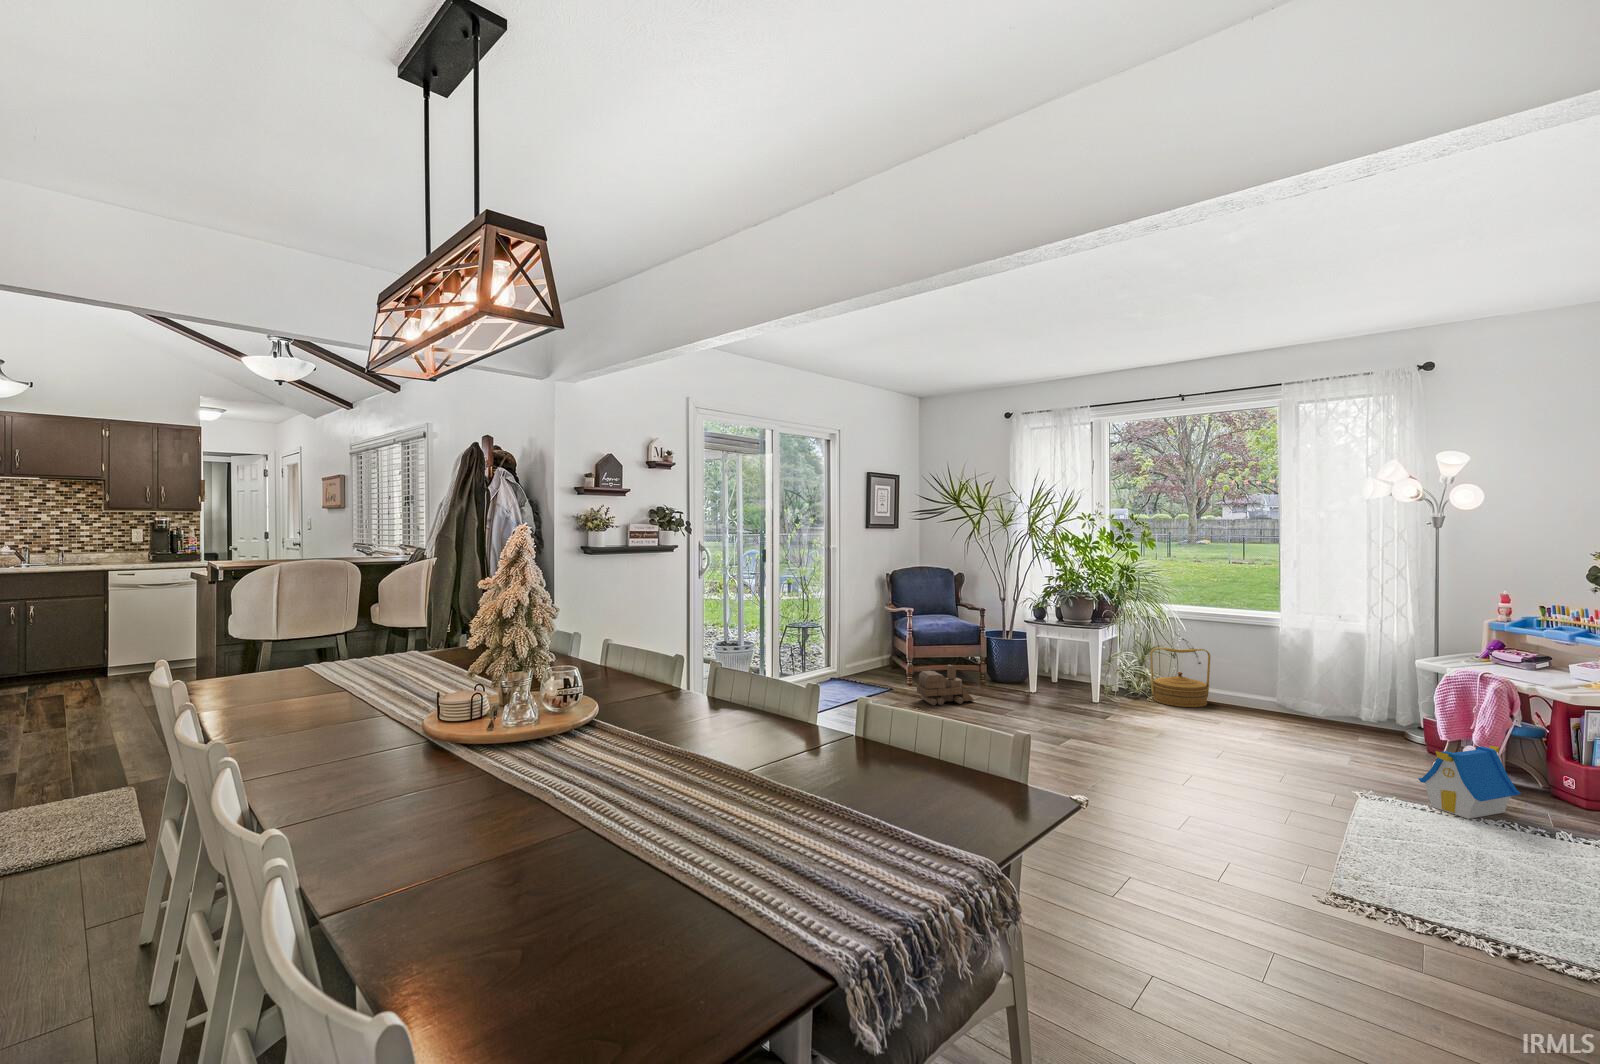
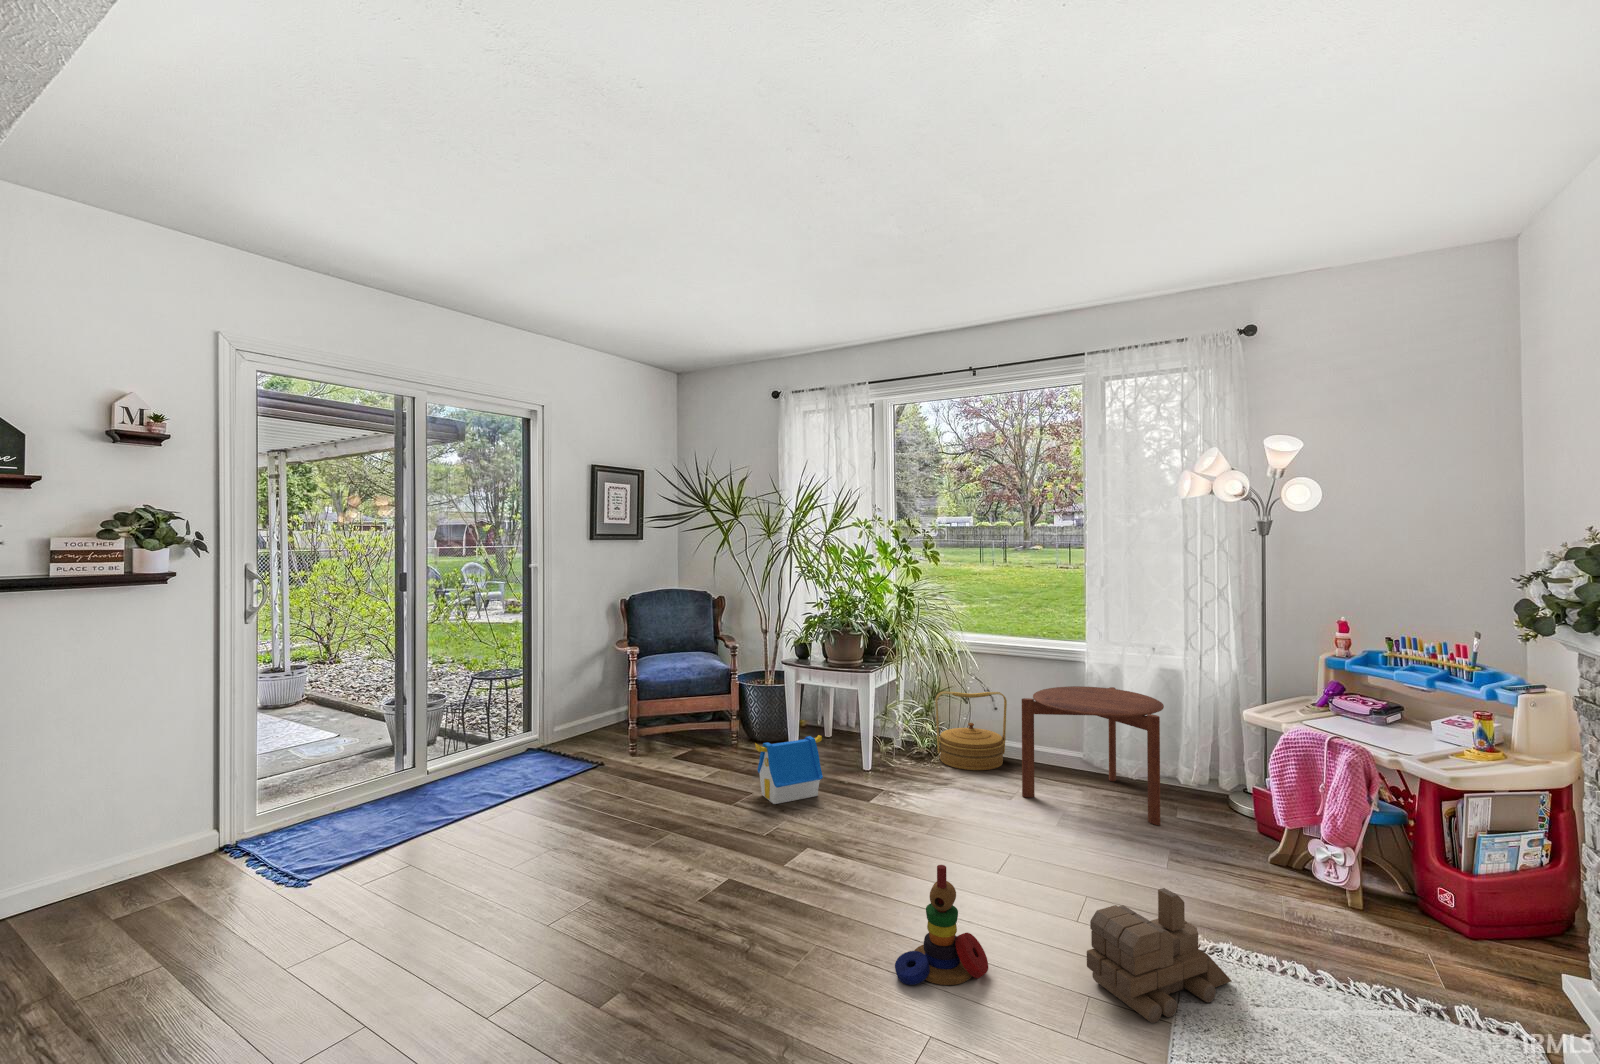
side table: none [1228,644,1348,744] -> present [1022,686,1164,825]
toy train: present [917,665,975,706] -> present [1087,888,1232,1023]
stacking toy: none [1163,734,1226,803] -> present [895,865,988,985]
toy house: present [1418,746,1521,819] -> present [755,735,823,804]

